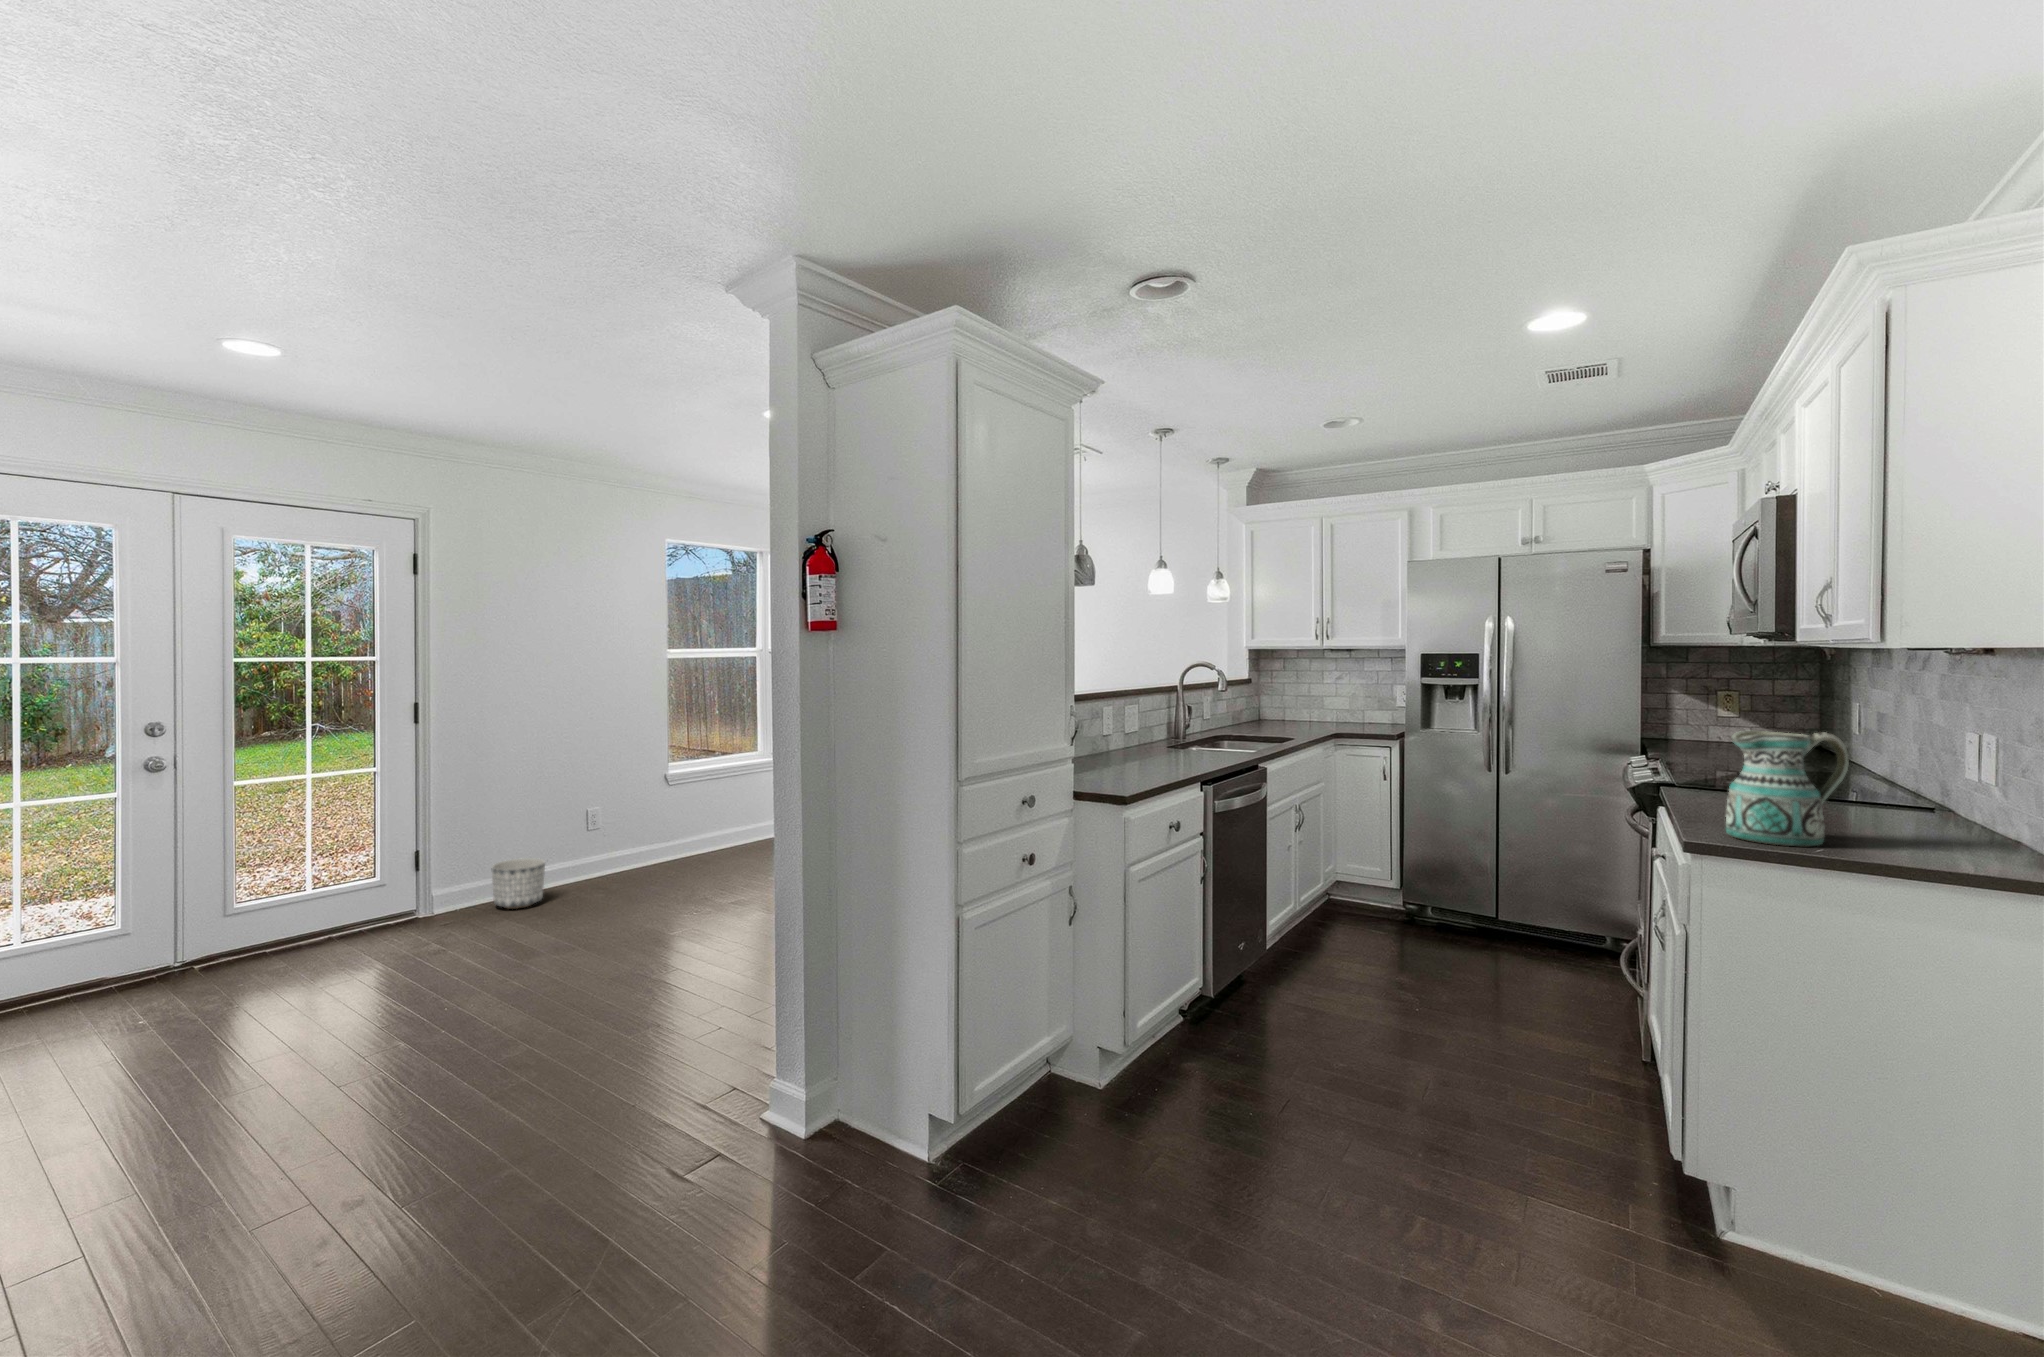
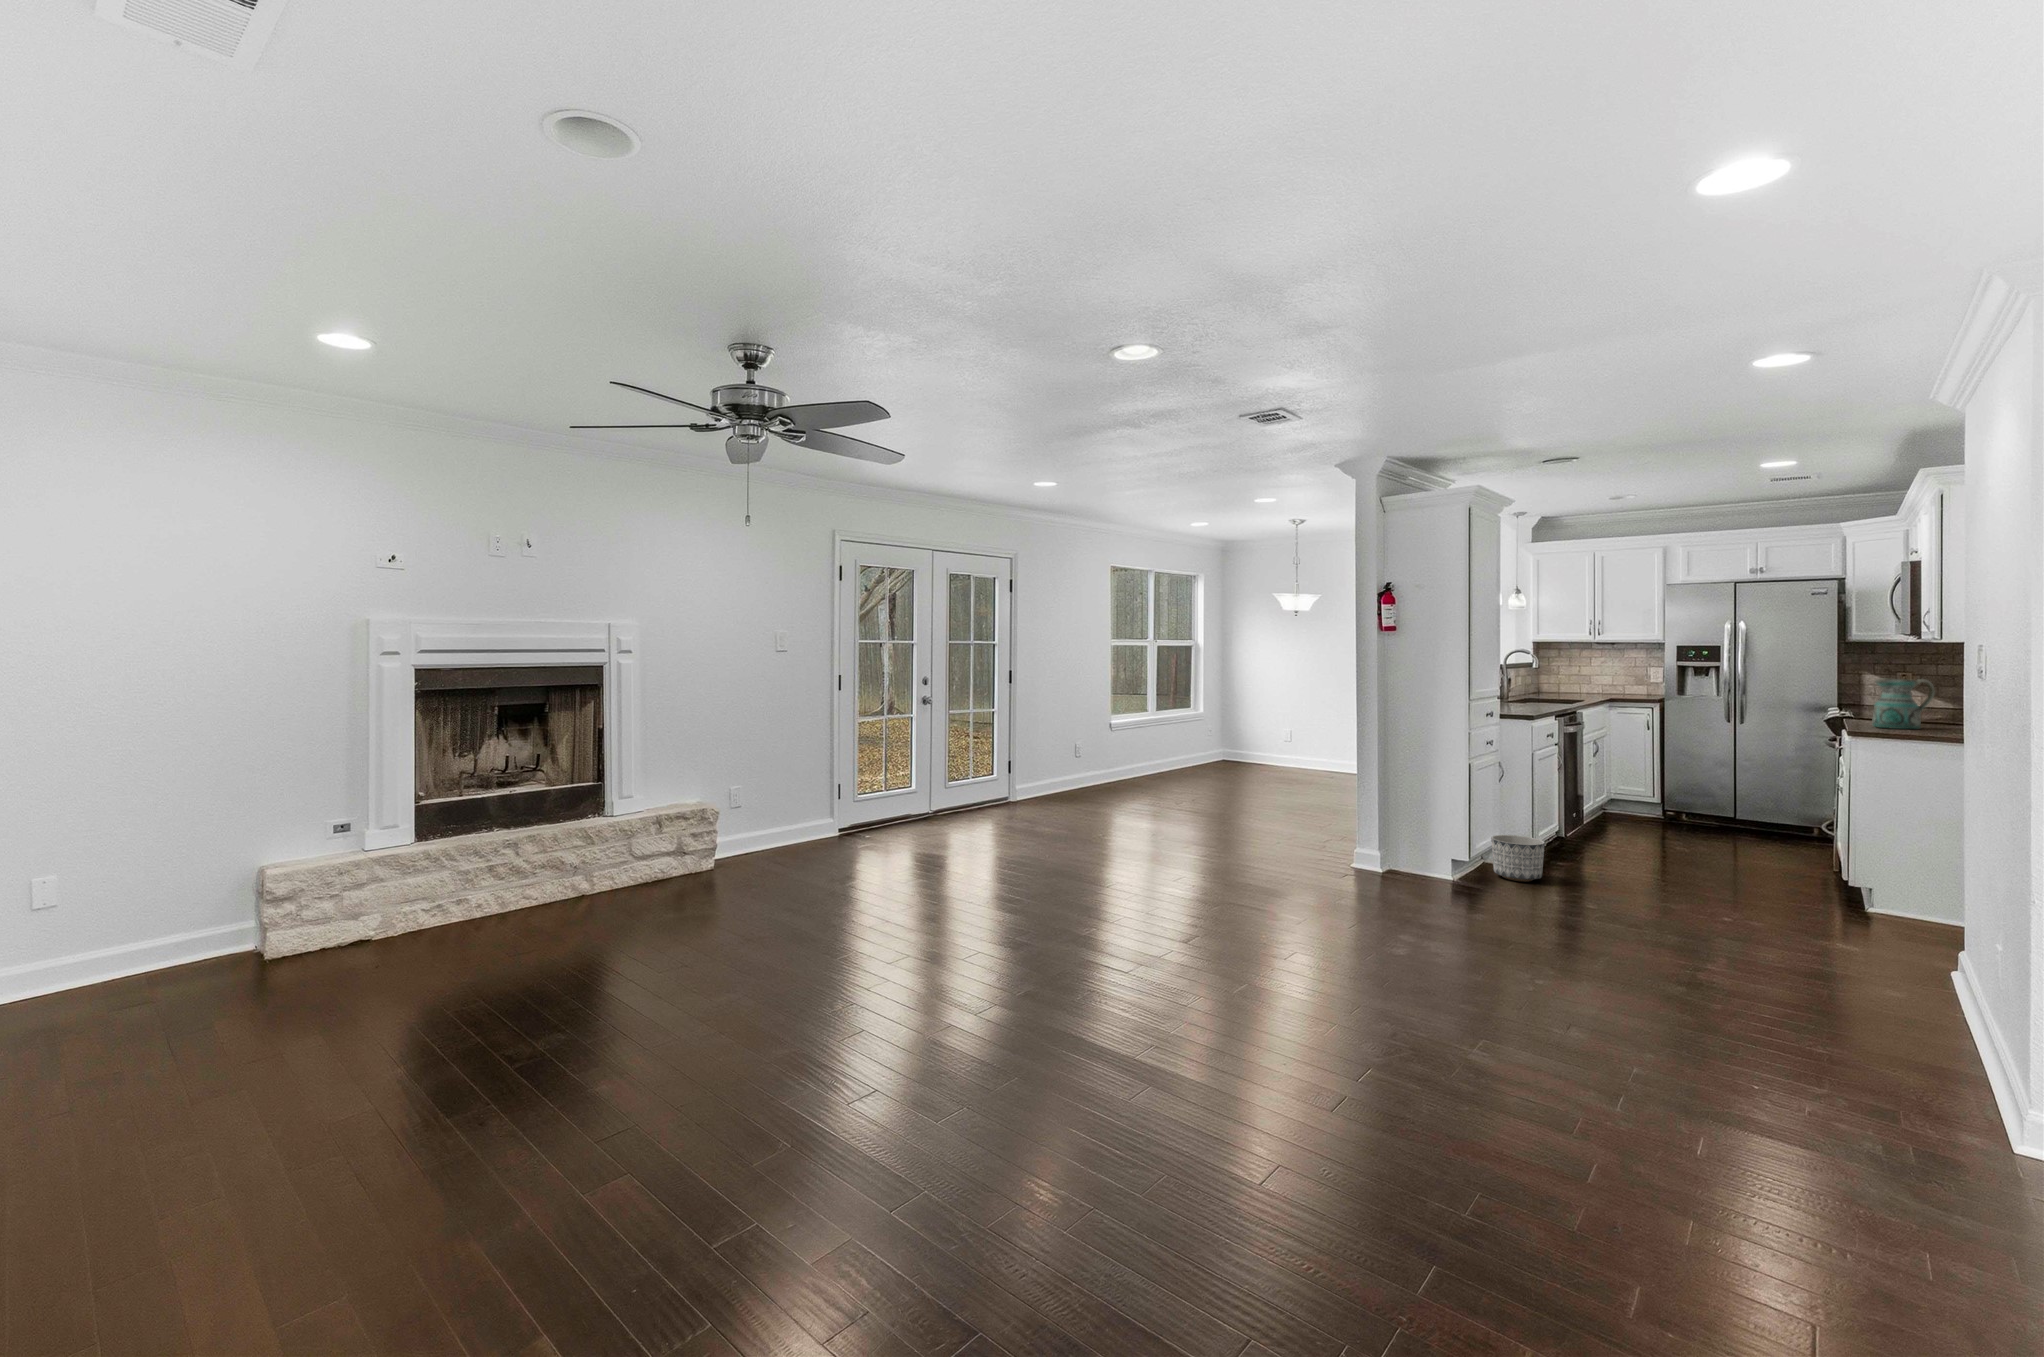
planter: present [492,858,545,909] -> present [1491,835,1545,881]

